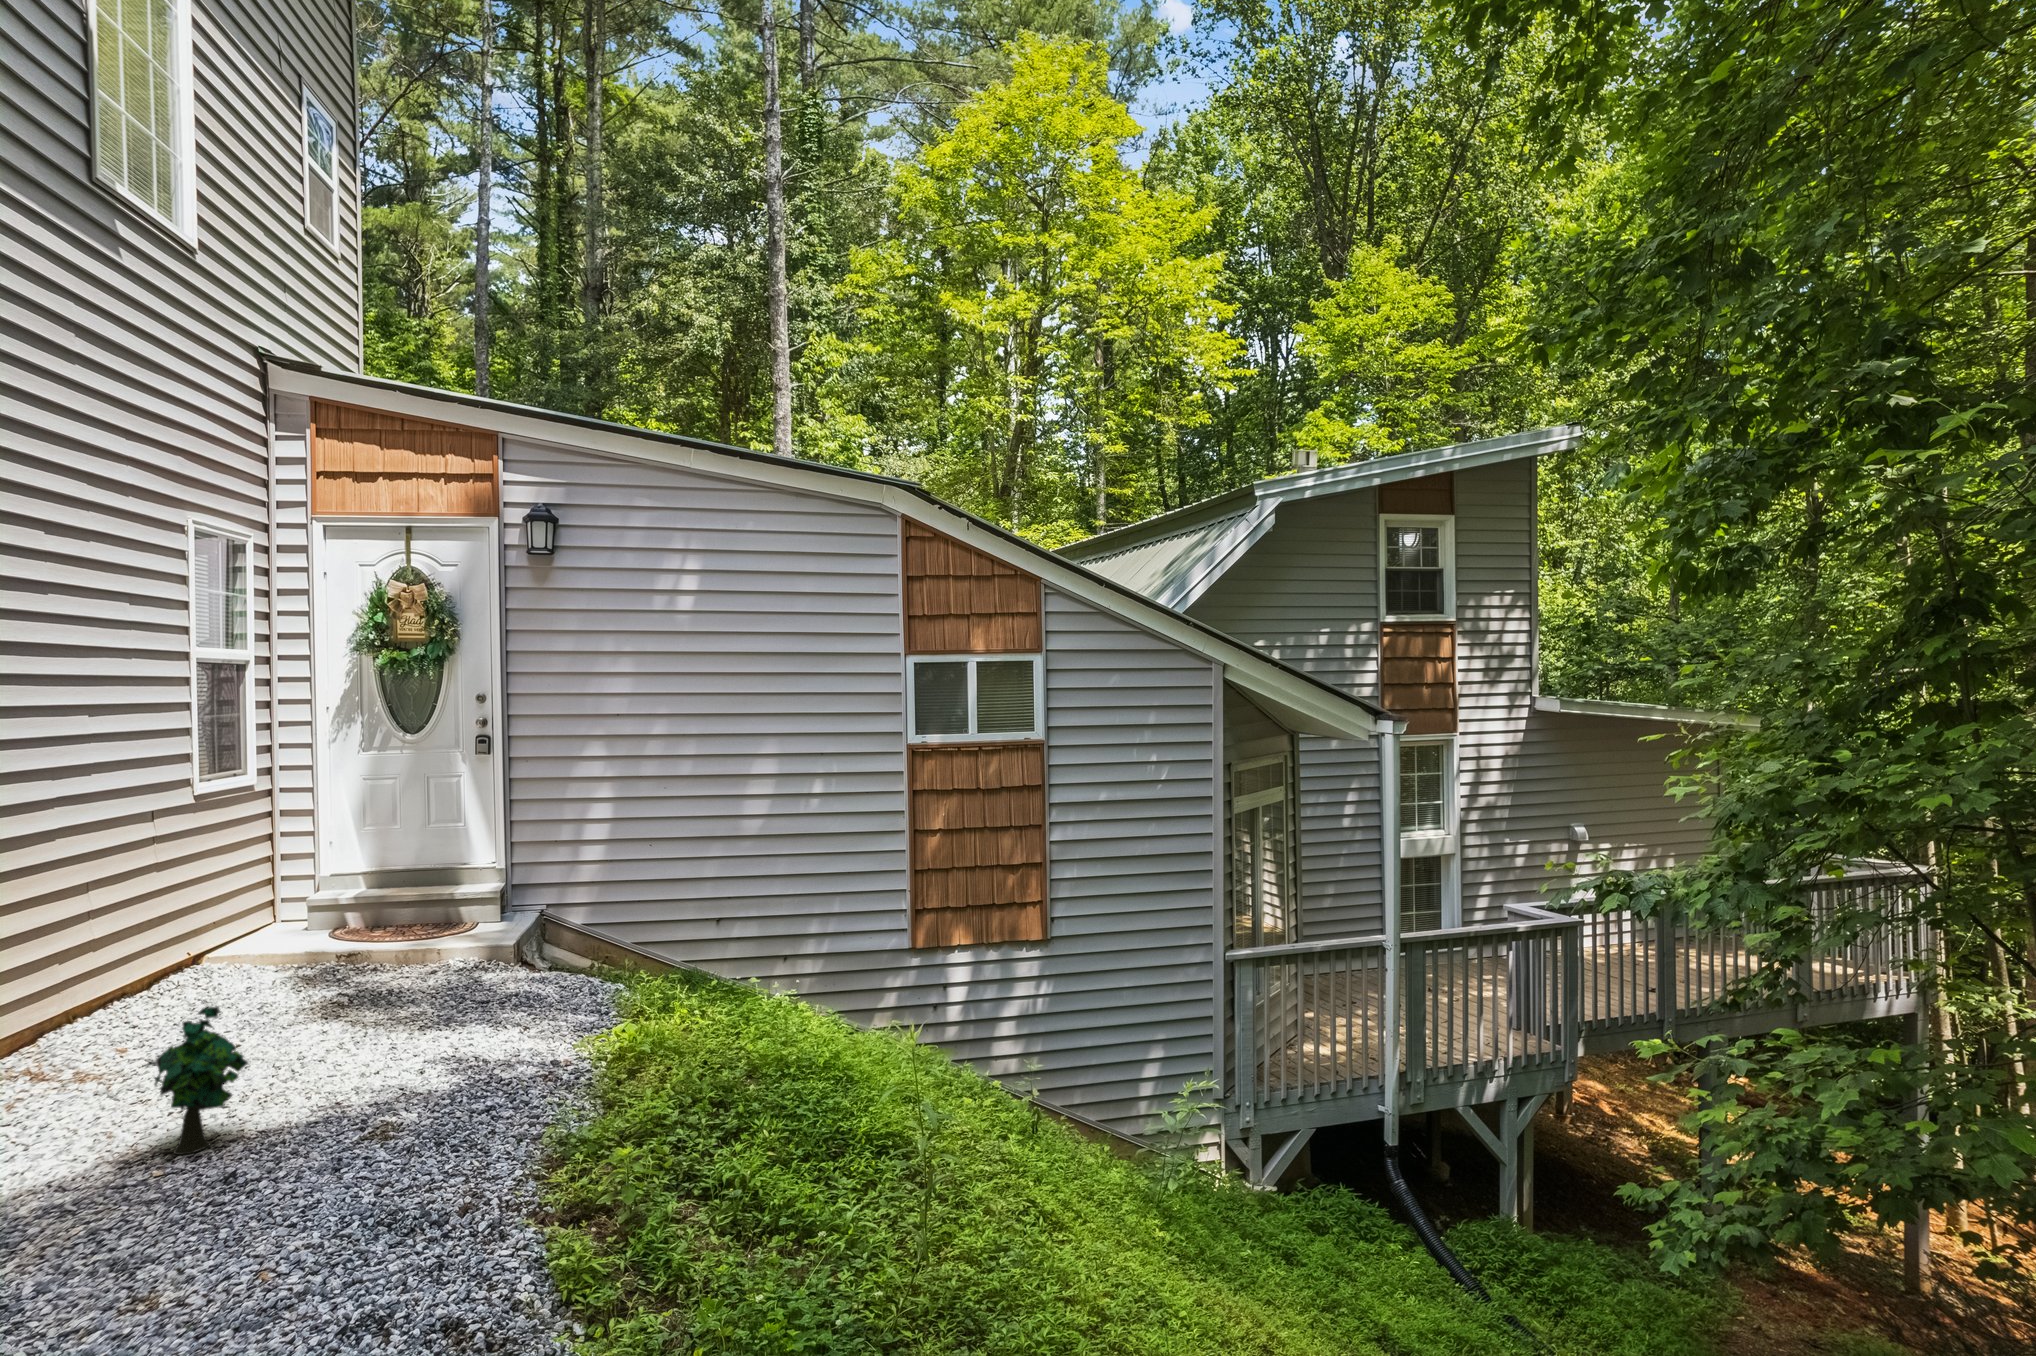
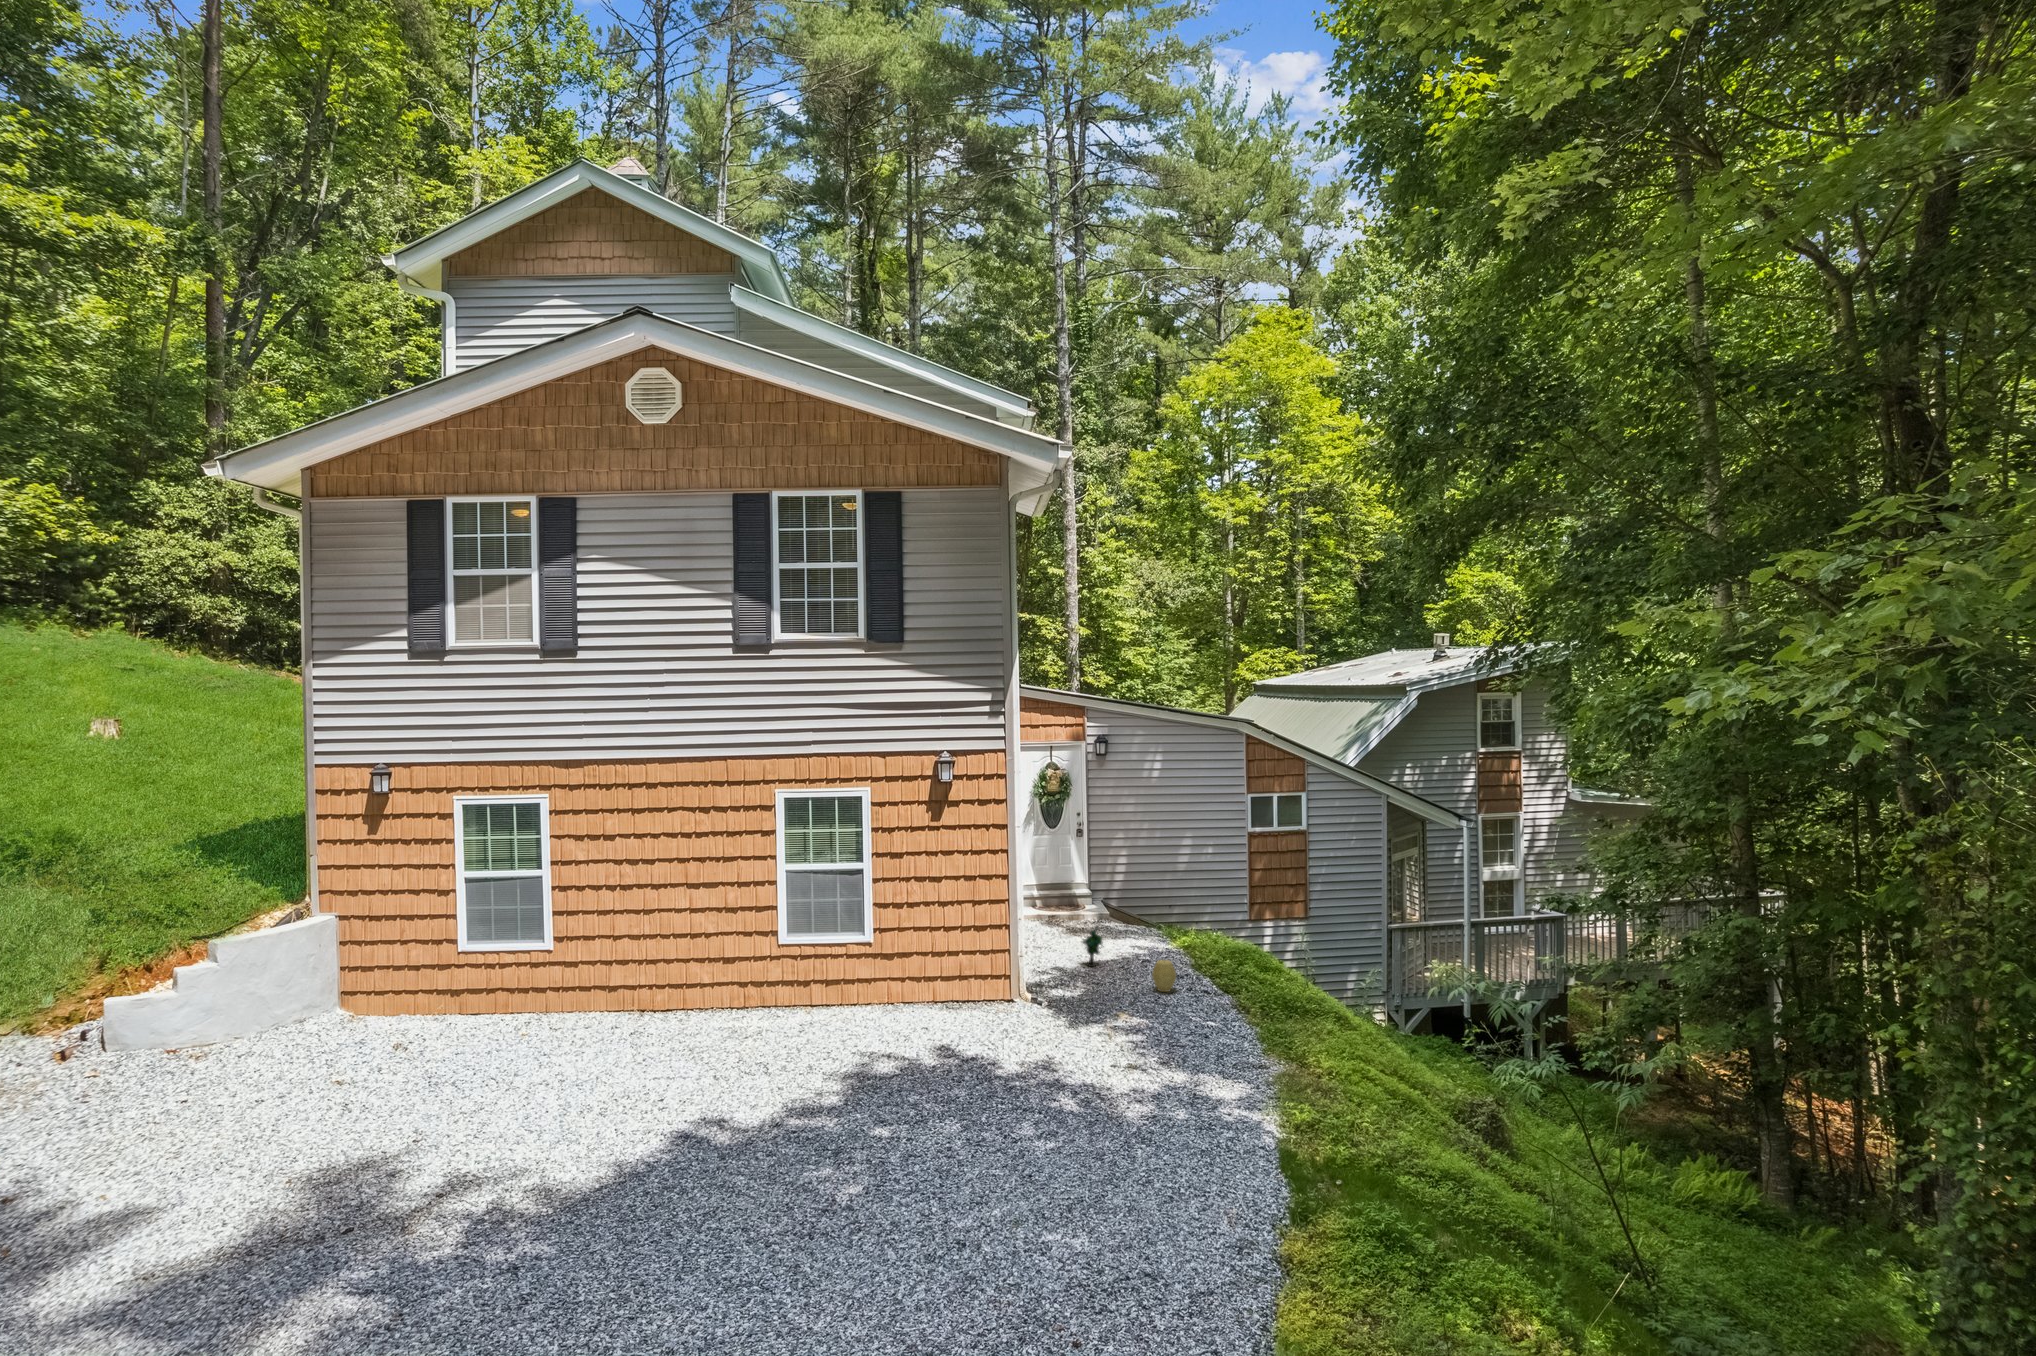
woven basket: none [252,1143,372,1288] -> present [1152,960,1176,992]

